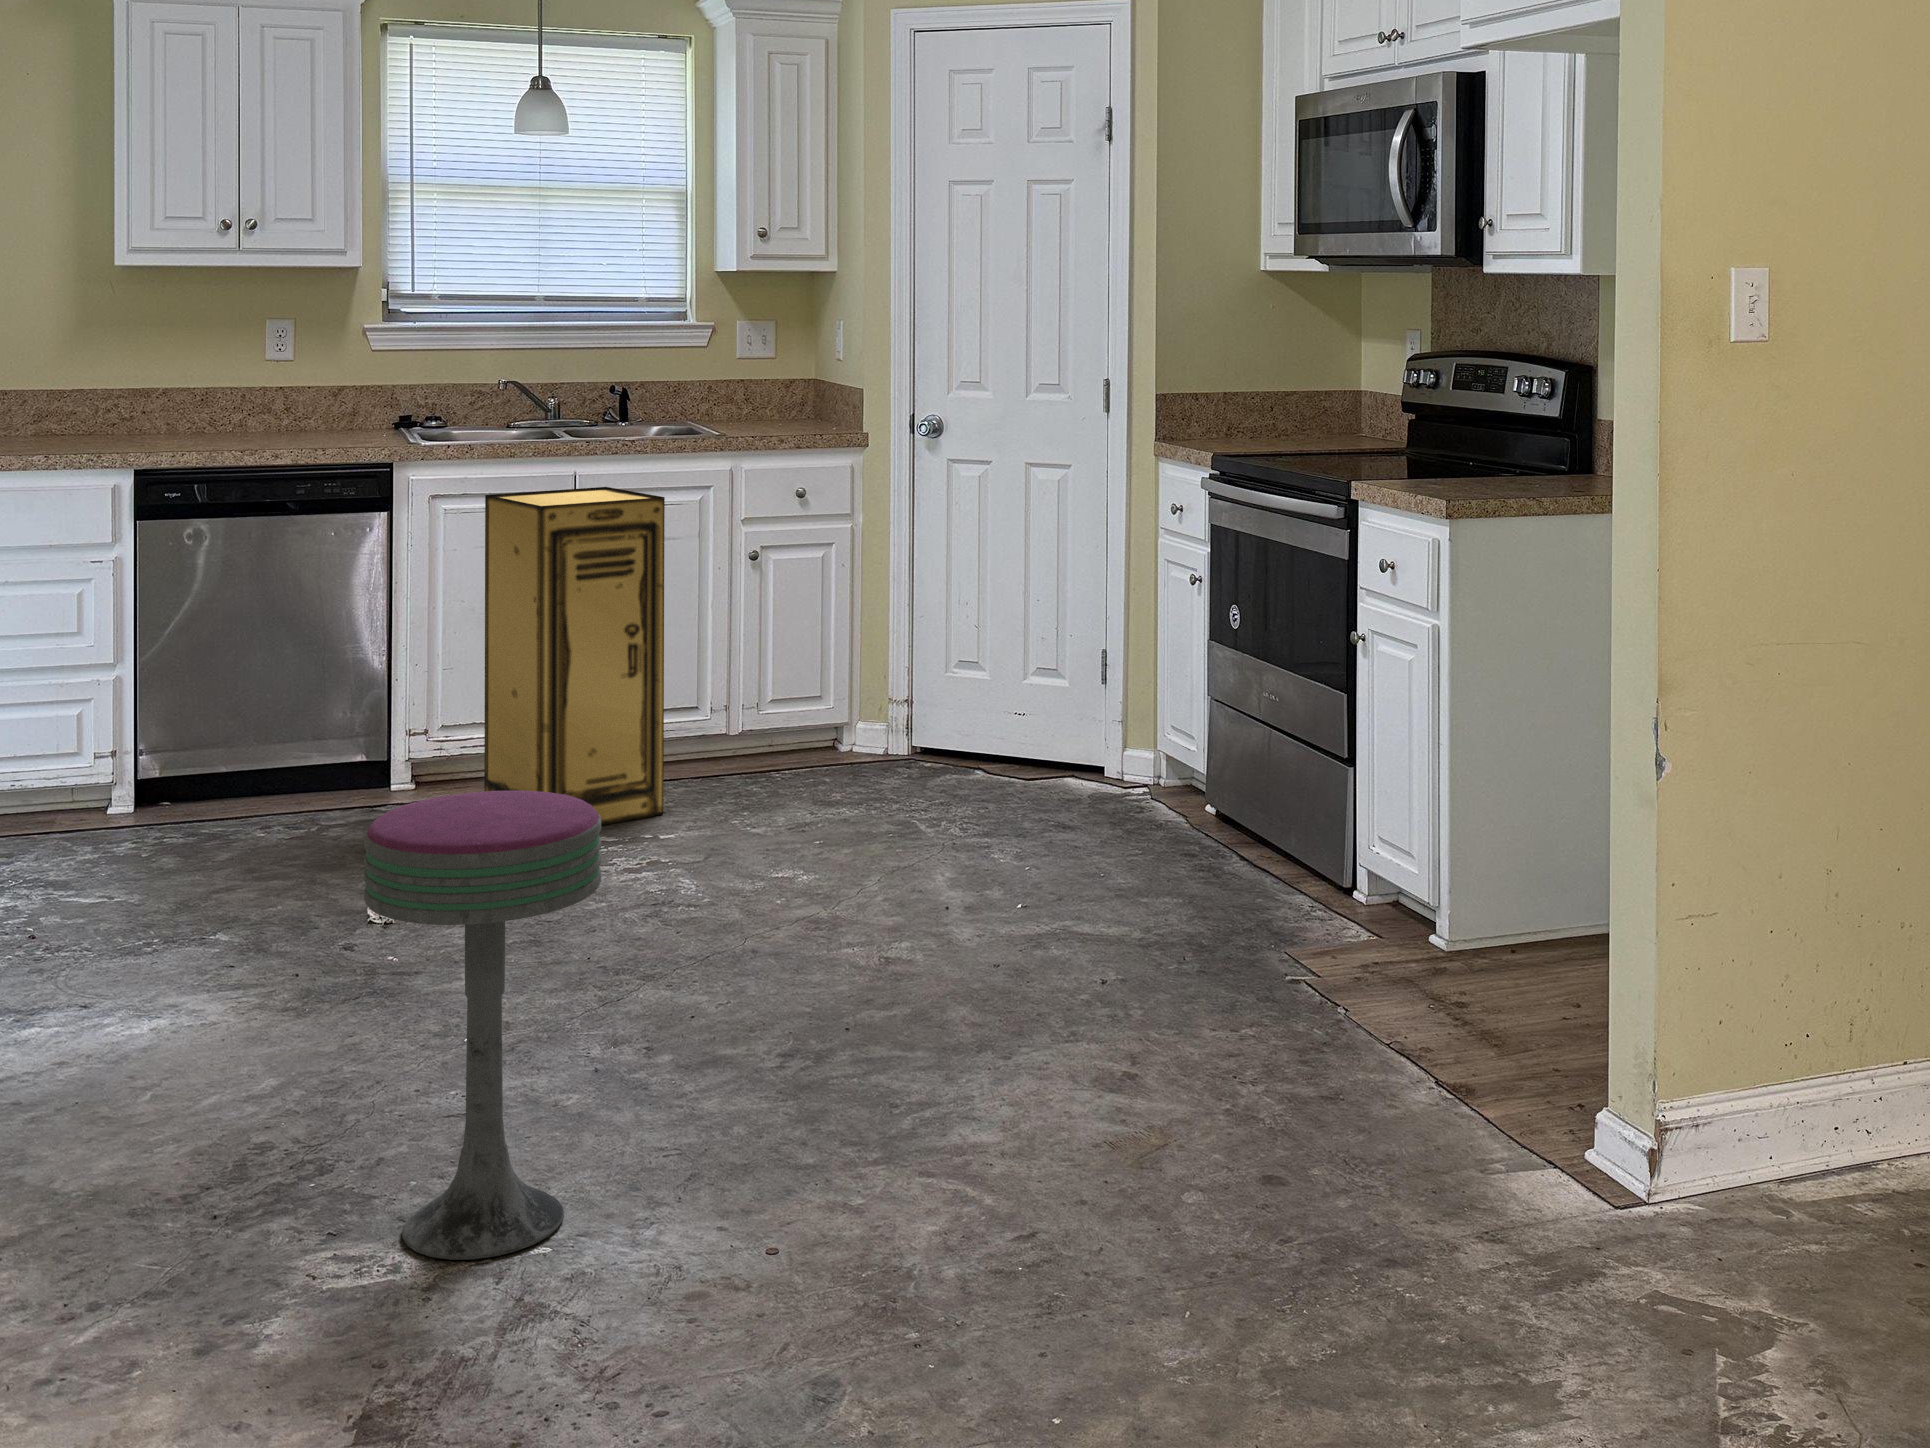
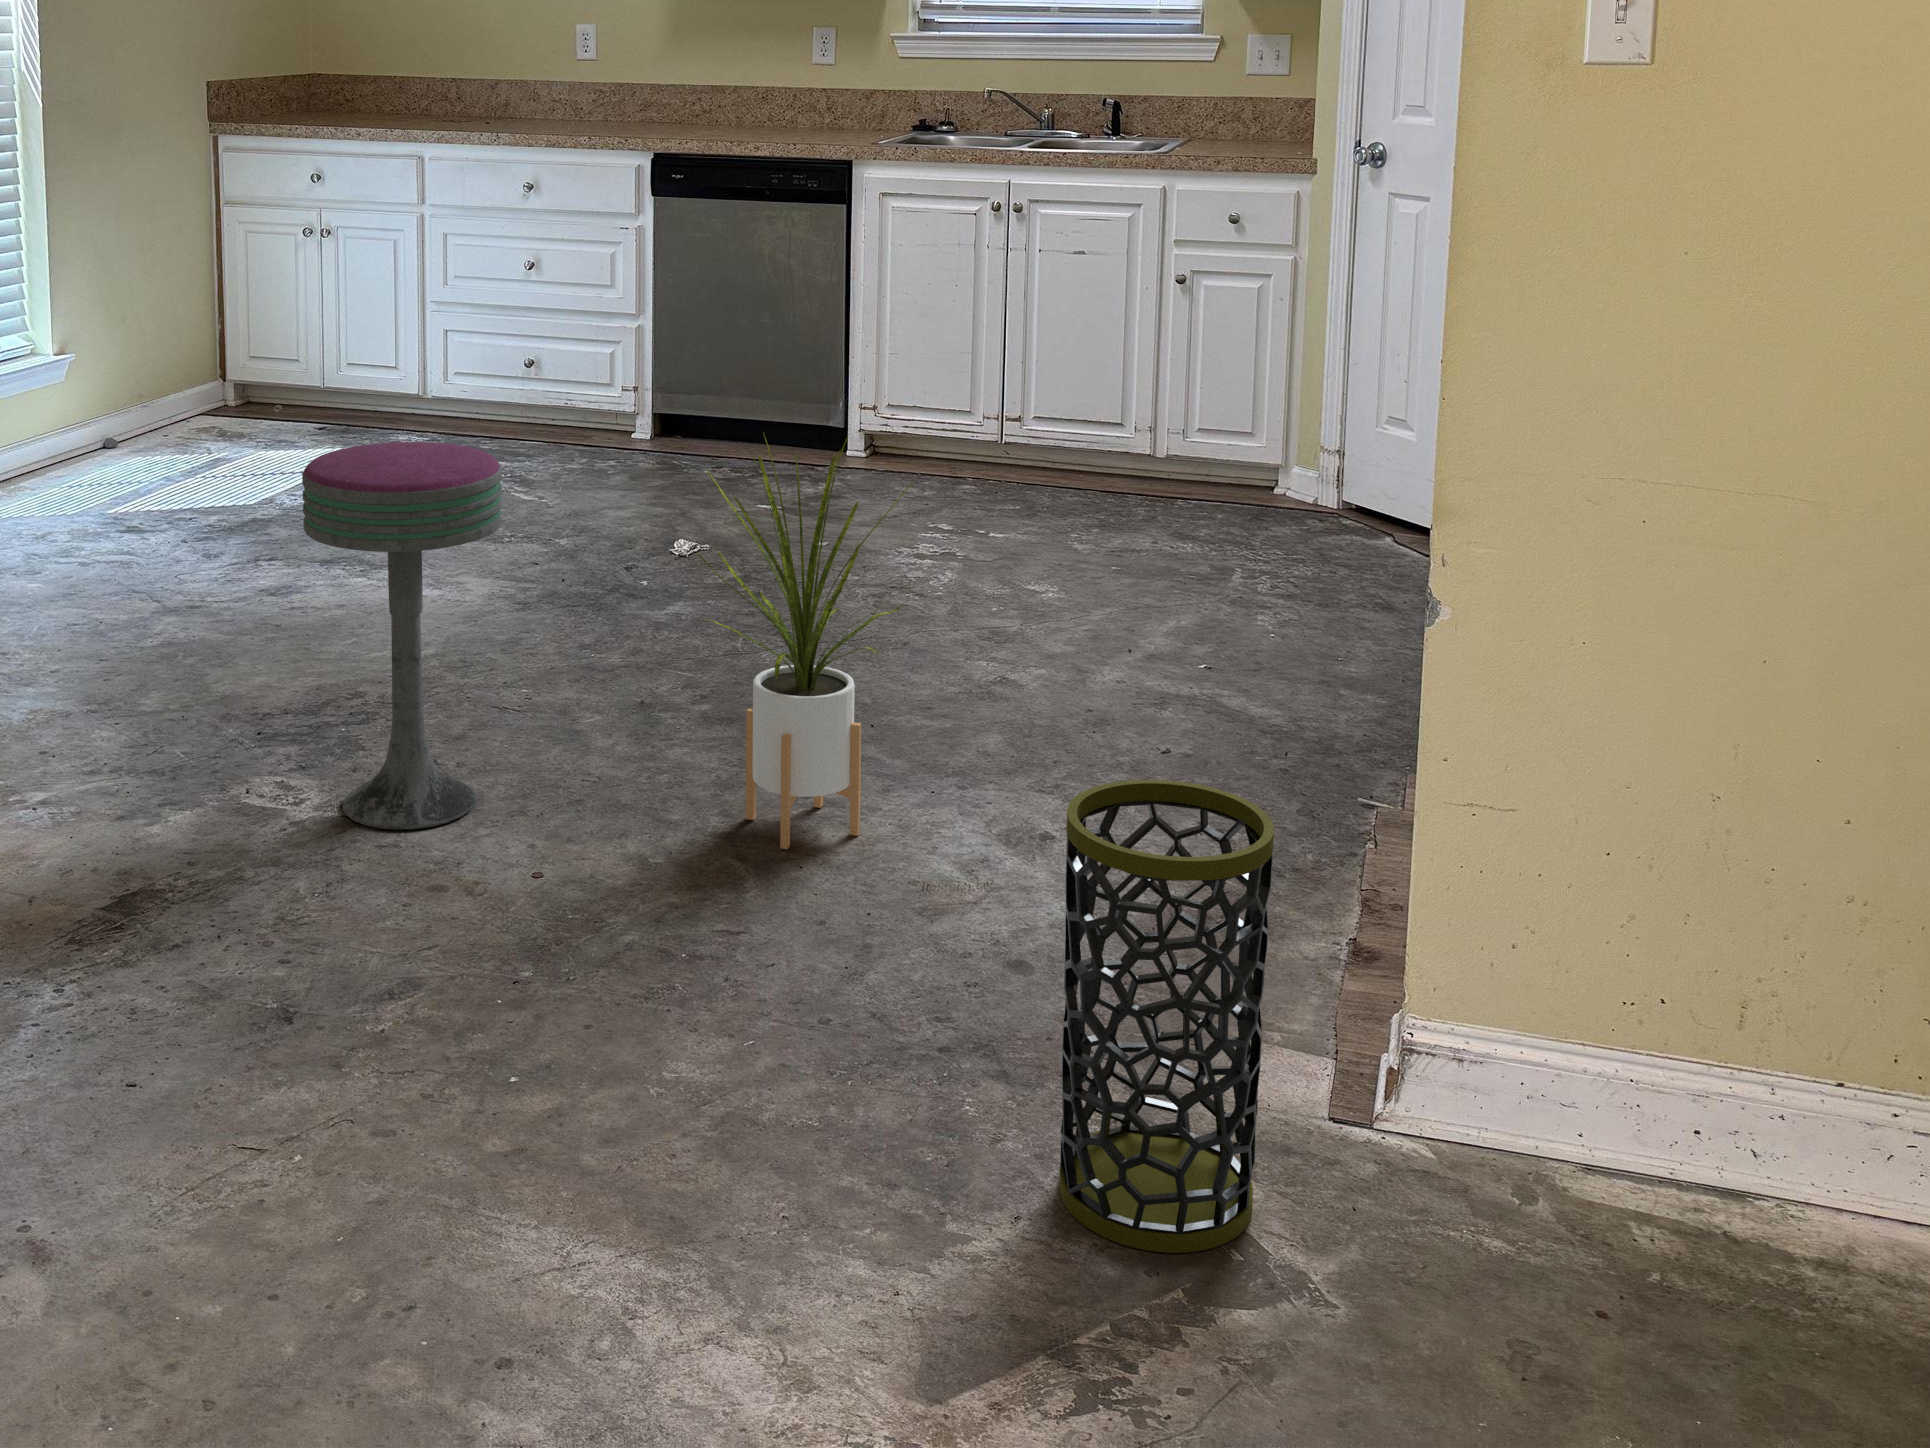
storage cabinet: present [484,487,665,825] -> none [892,195,1036,518]
house plant: none [792,711,1010,1146] -> present [698,433,914,849]
trash can: none [1482,927,1652,1326] -> present [1059,780,1274,1253]

